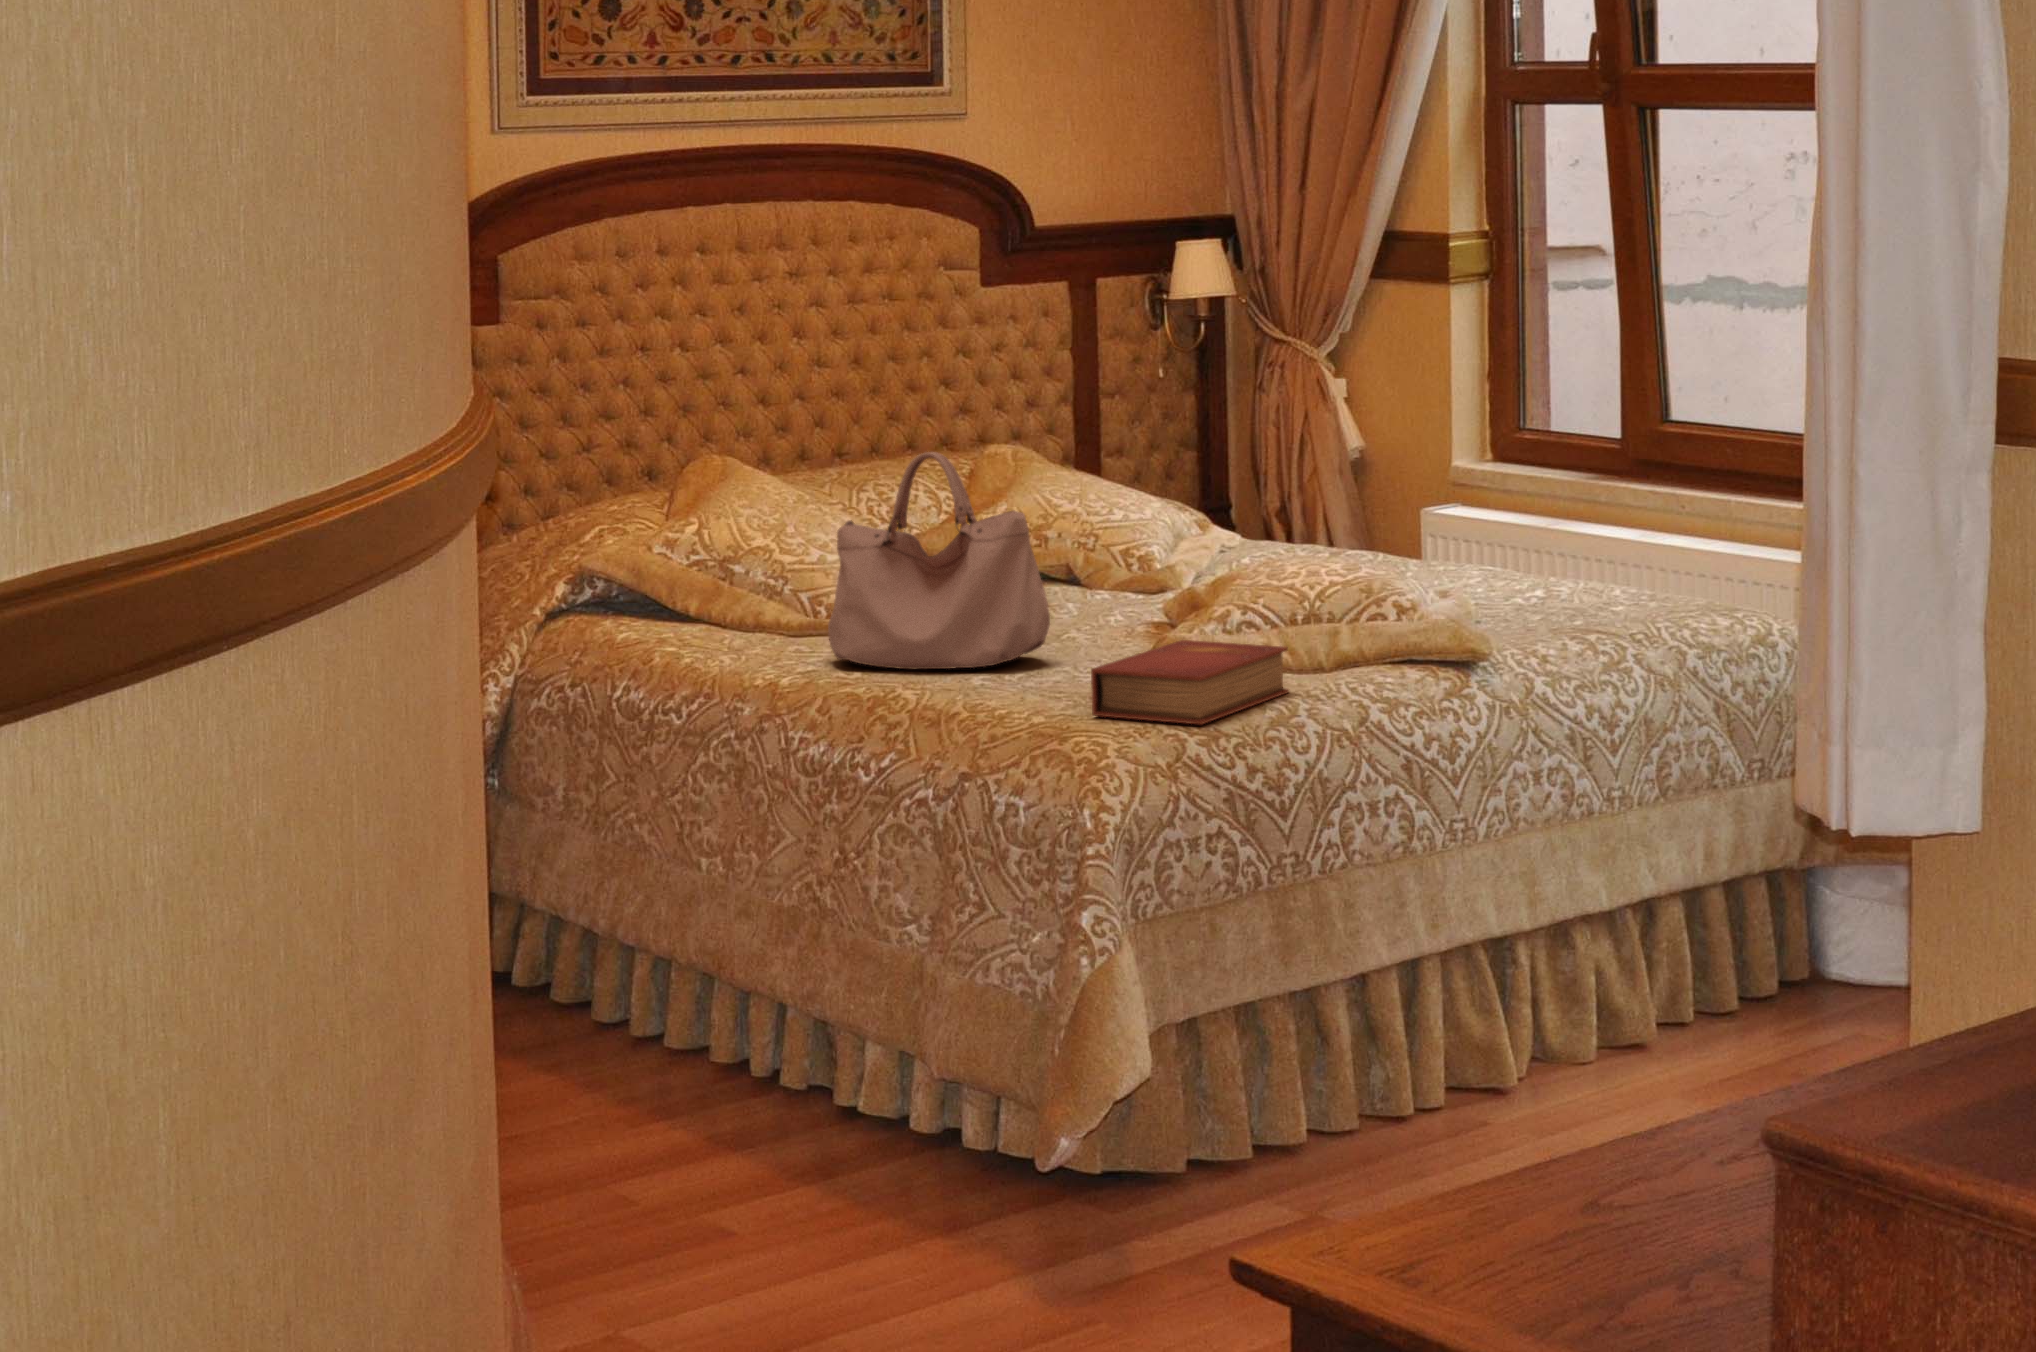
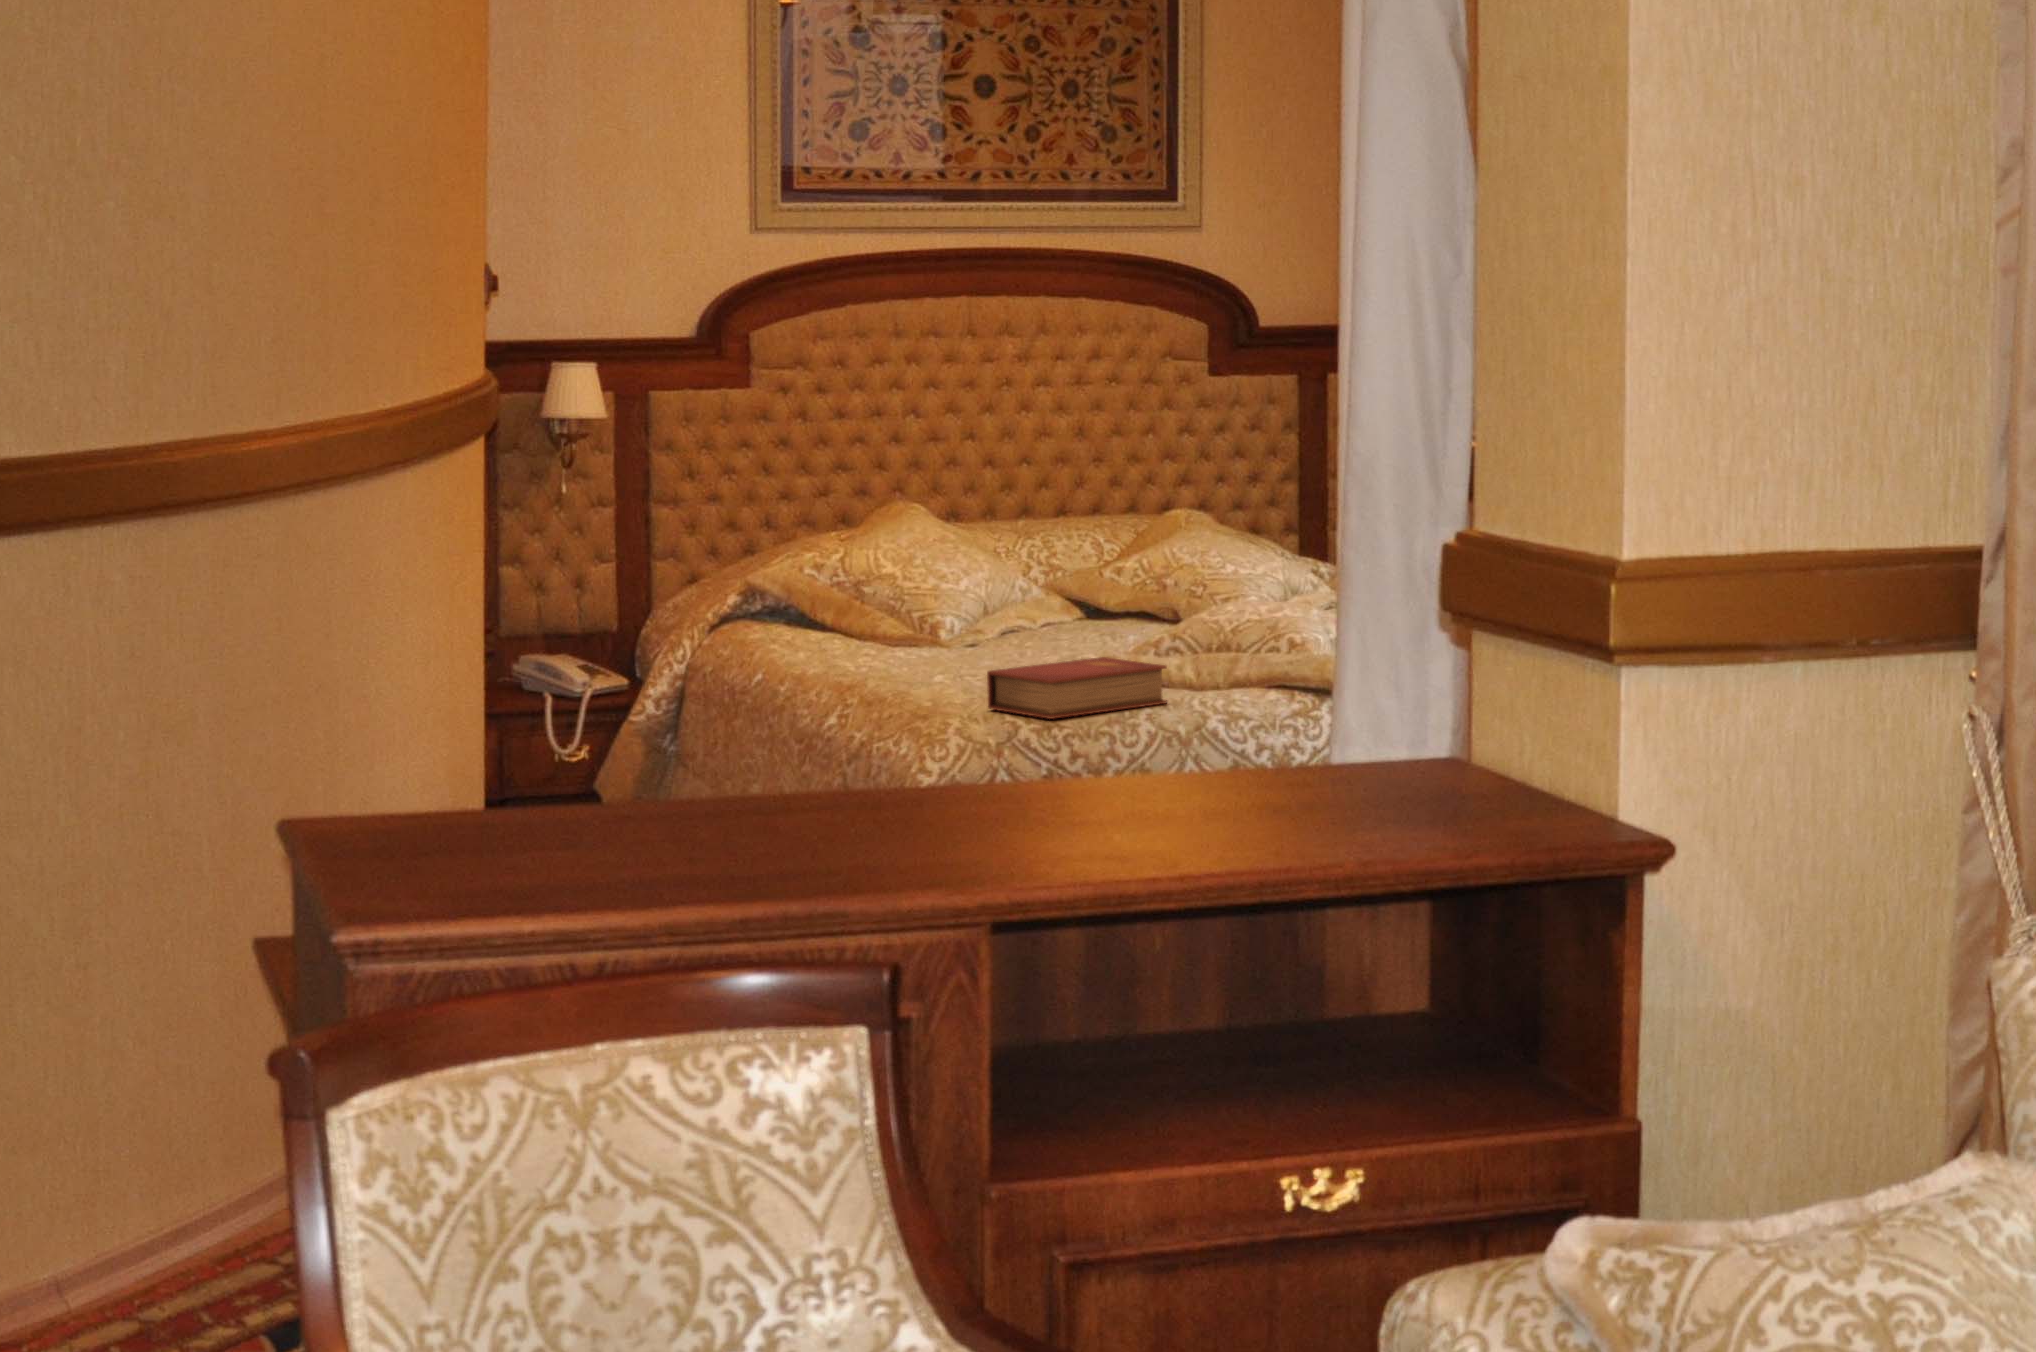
handbag: present [828,452,1050,669] -> none [881,498,1039,673]

